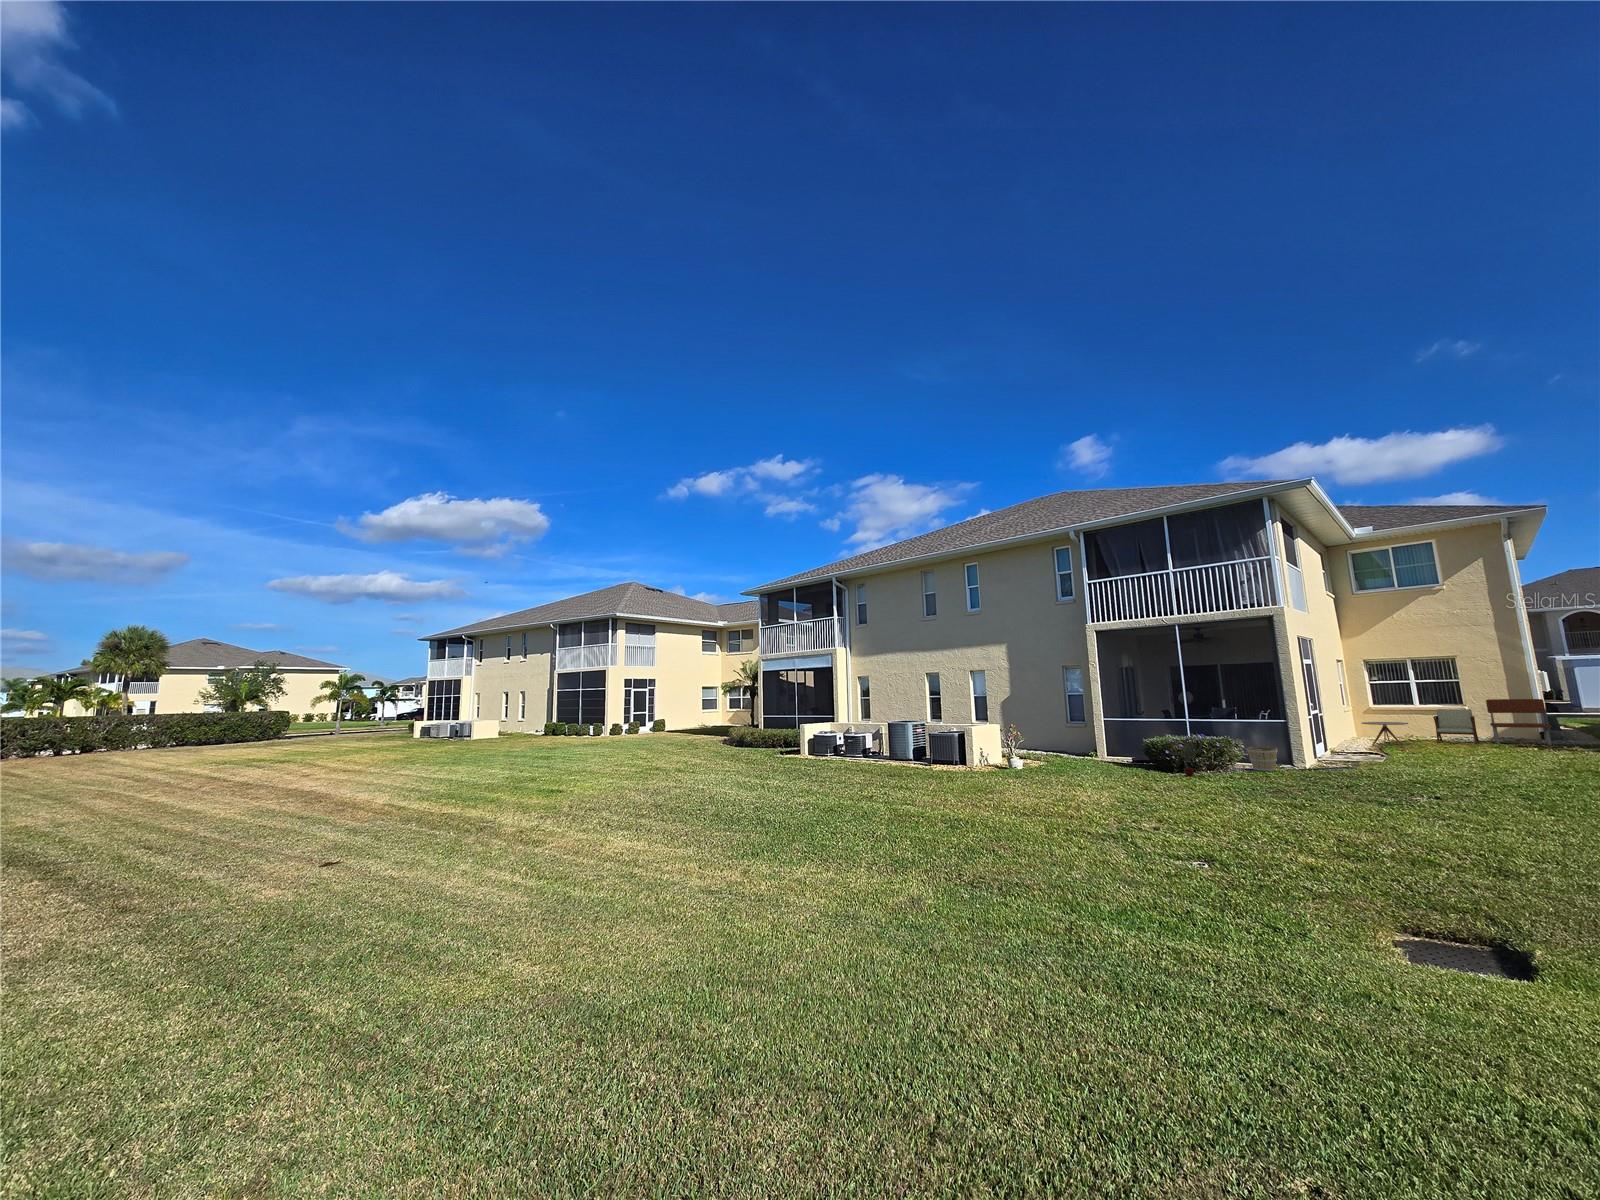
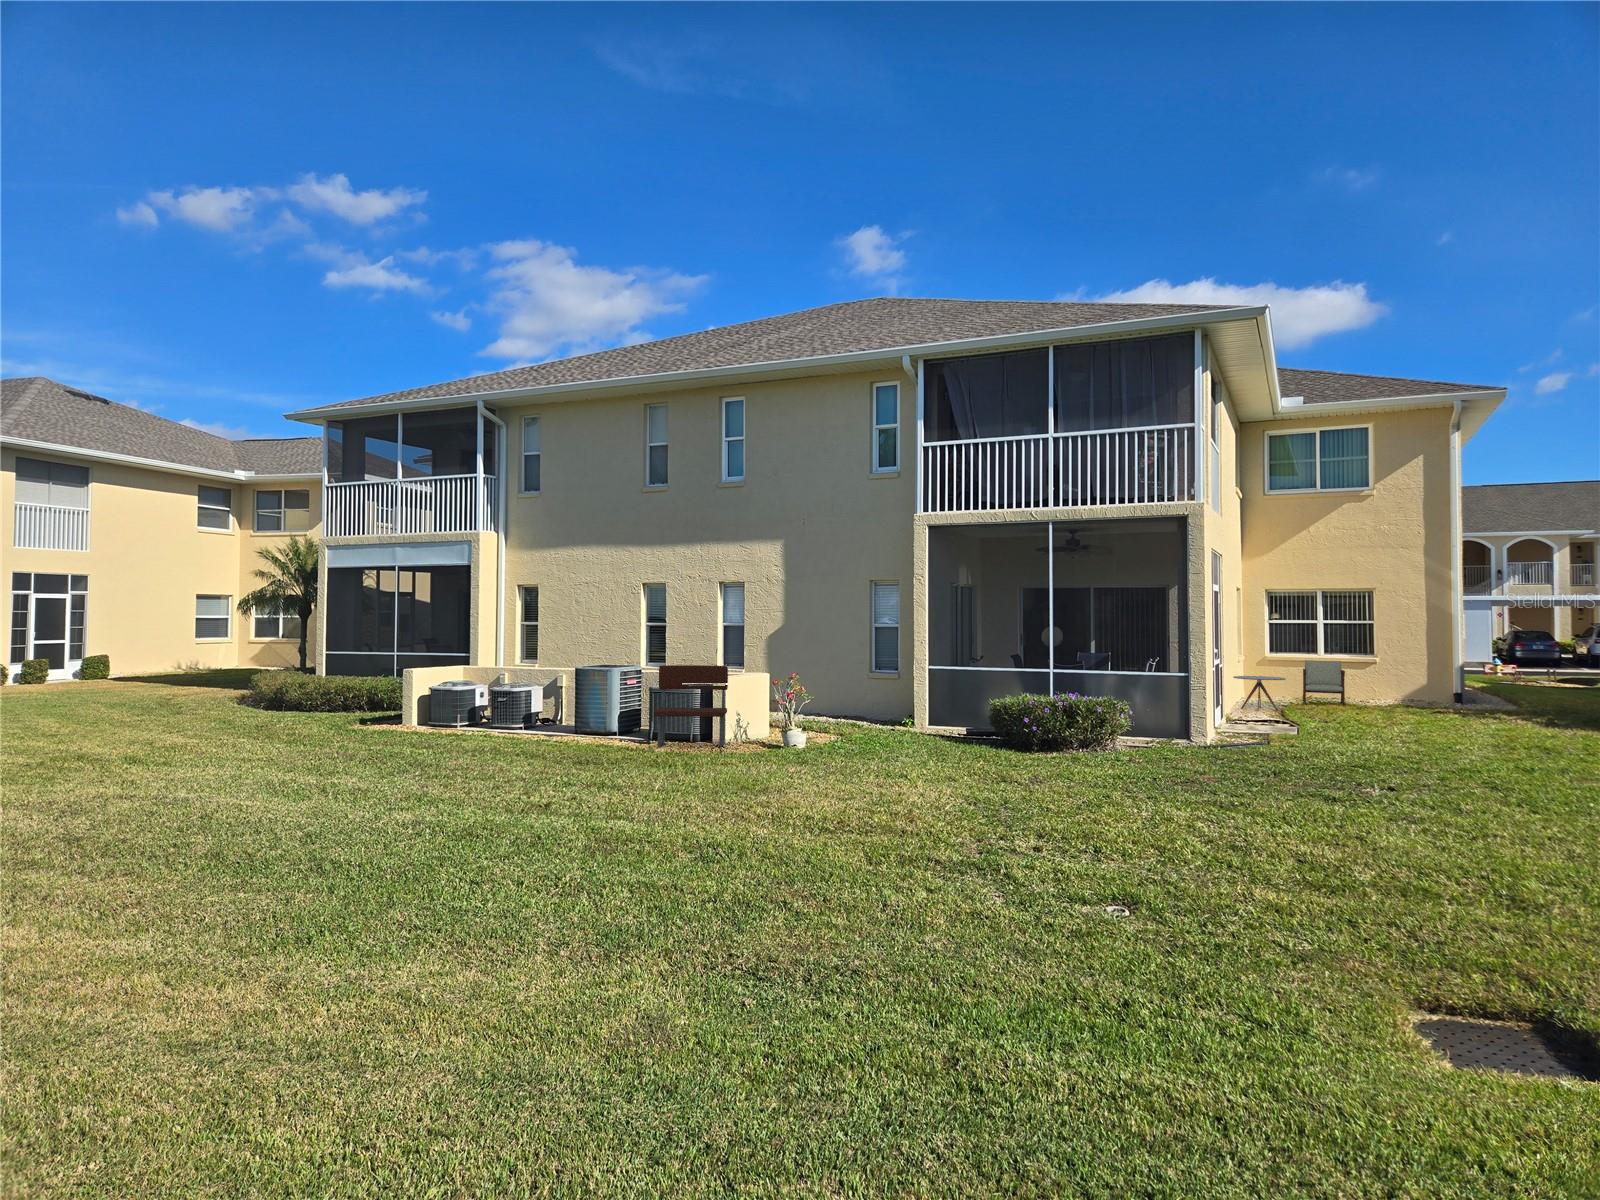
bench: present [1486,699,1552,745] -> present [654,665,728,747]
potted tree: present [1170,737,1204,776] -> none [1040,695,1093,757]
wooden bucket: present [1247,747,1278,771] -> none [1135,711,1175,747]

